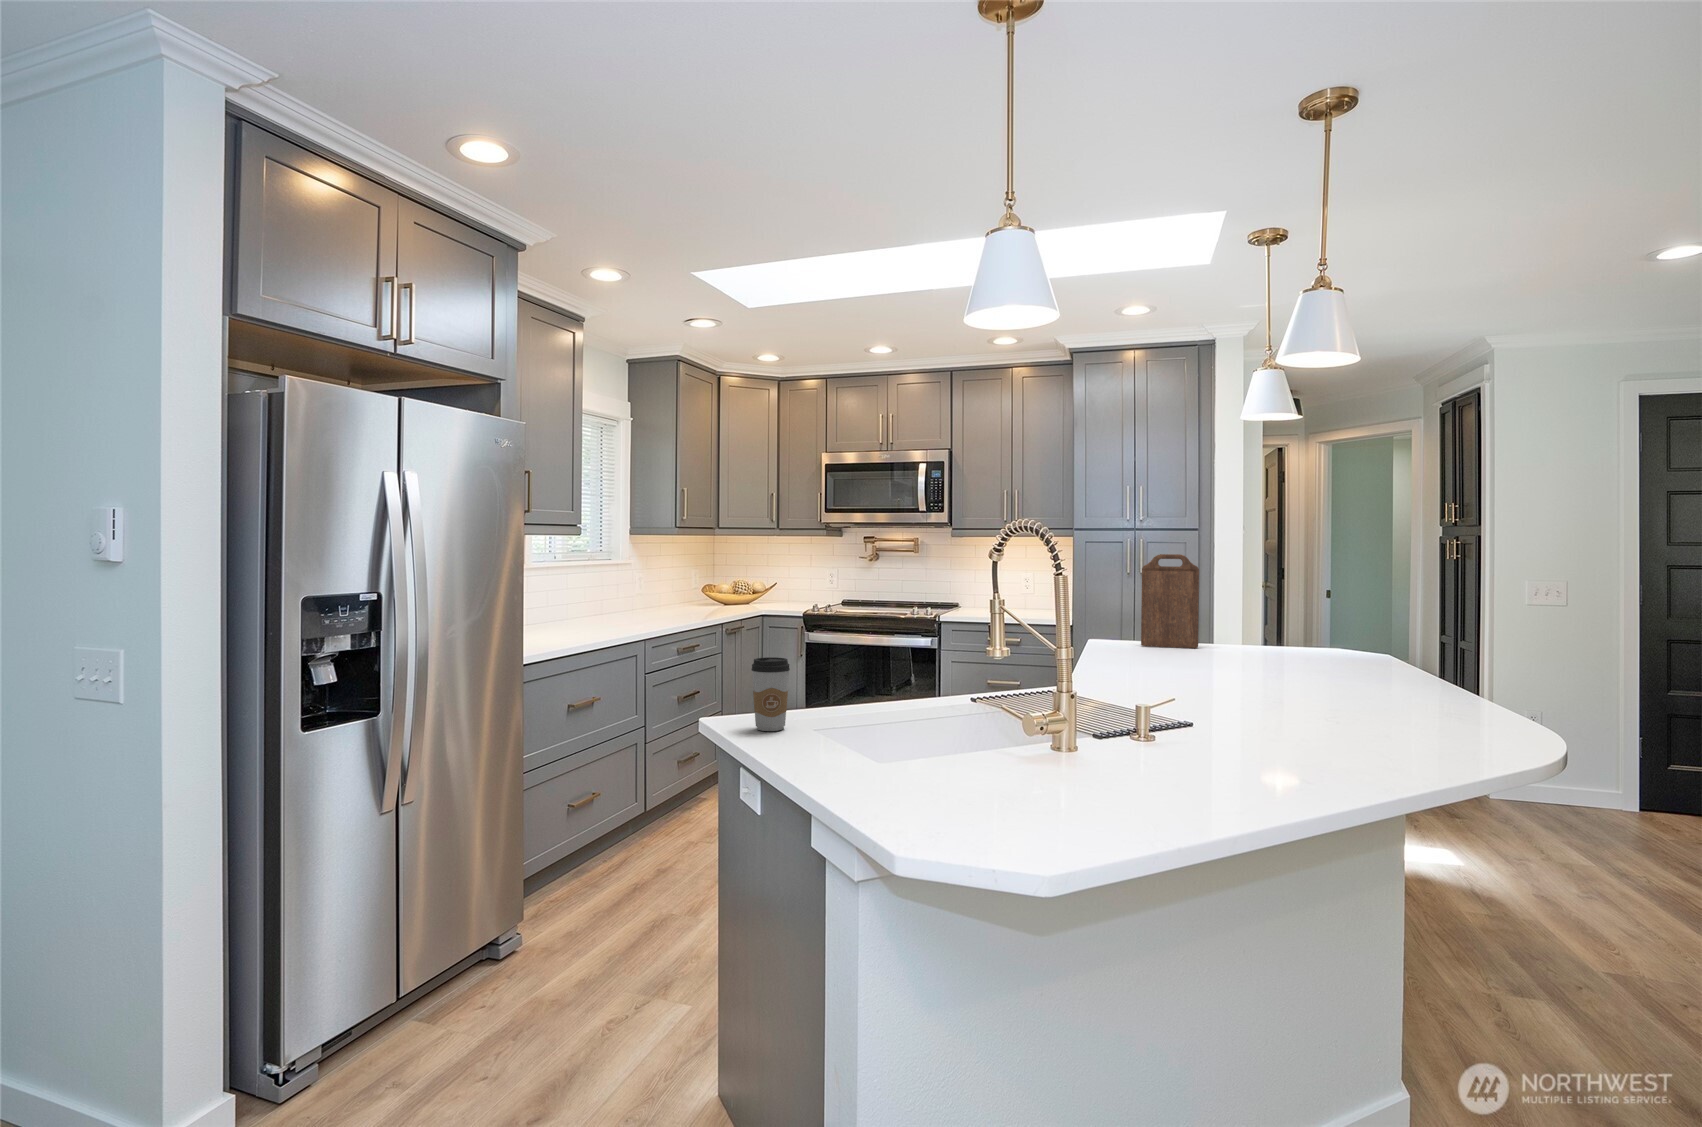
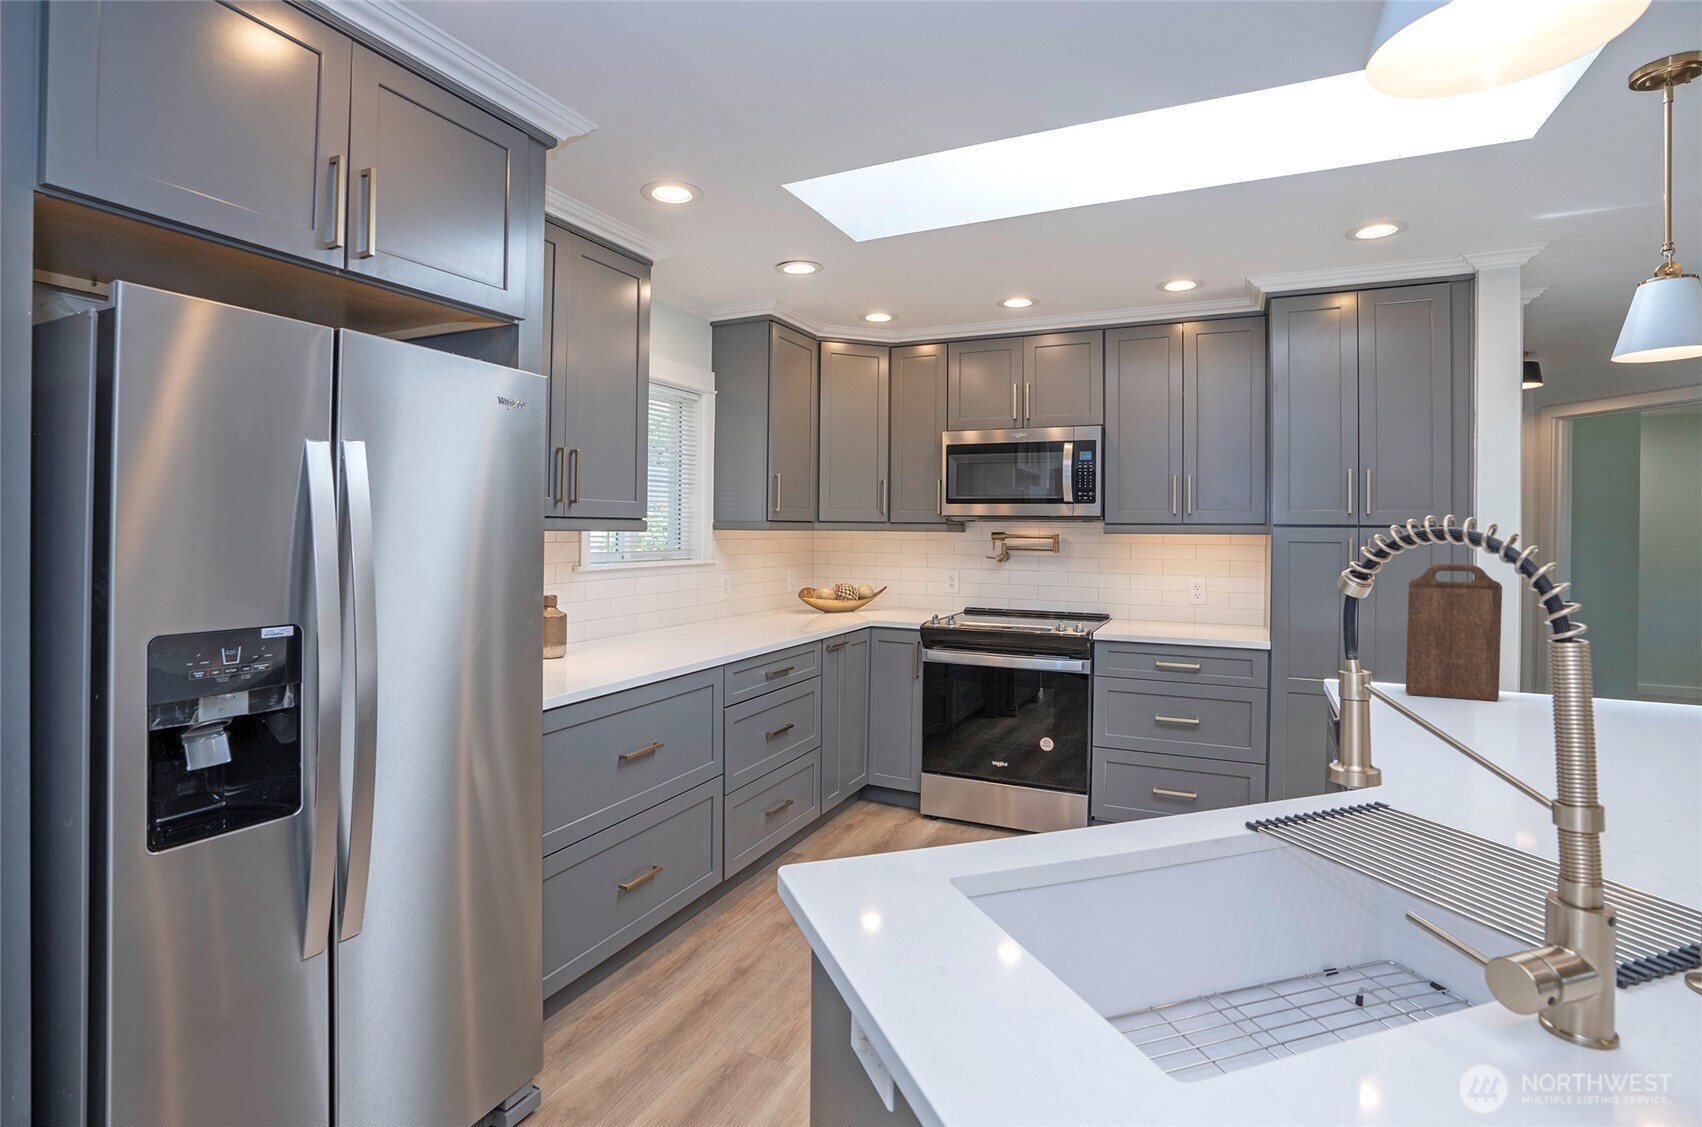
coffee cup: present [752,657,790,731] -> none [854,767,925,911]

